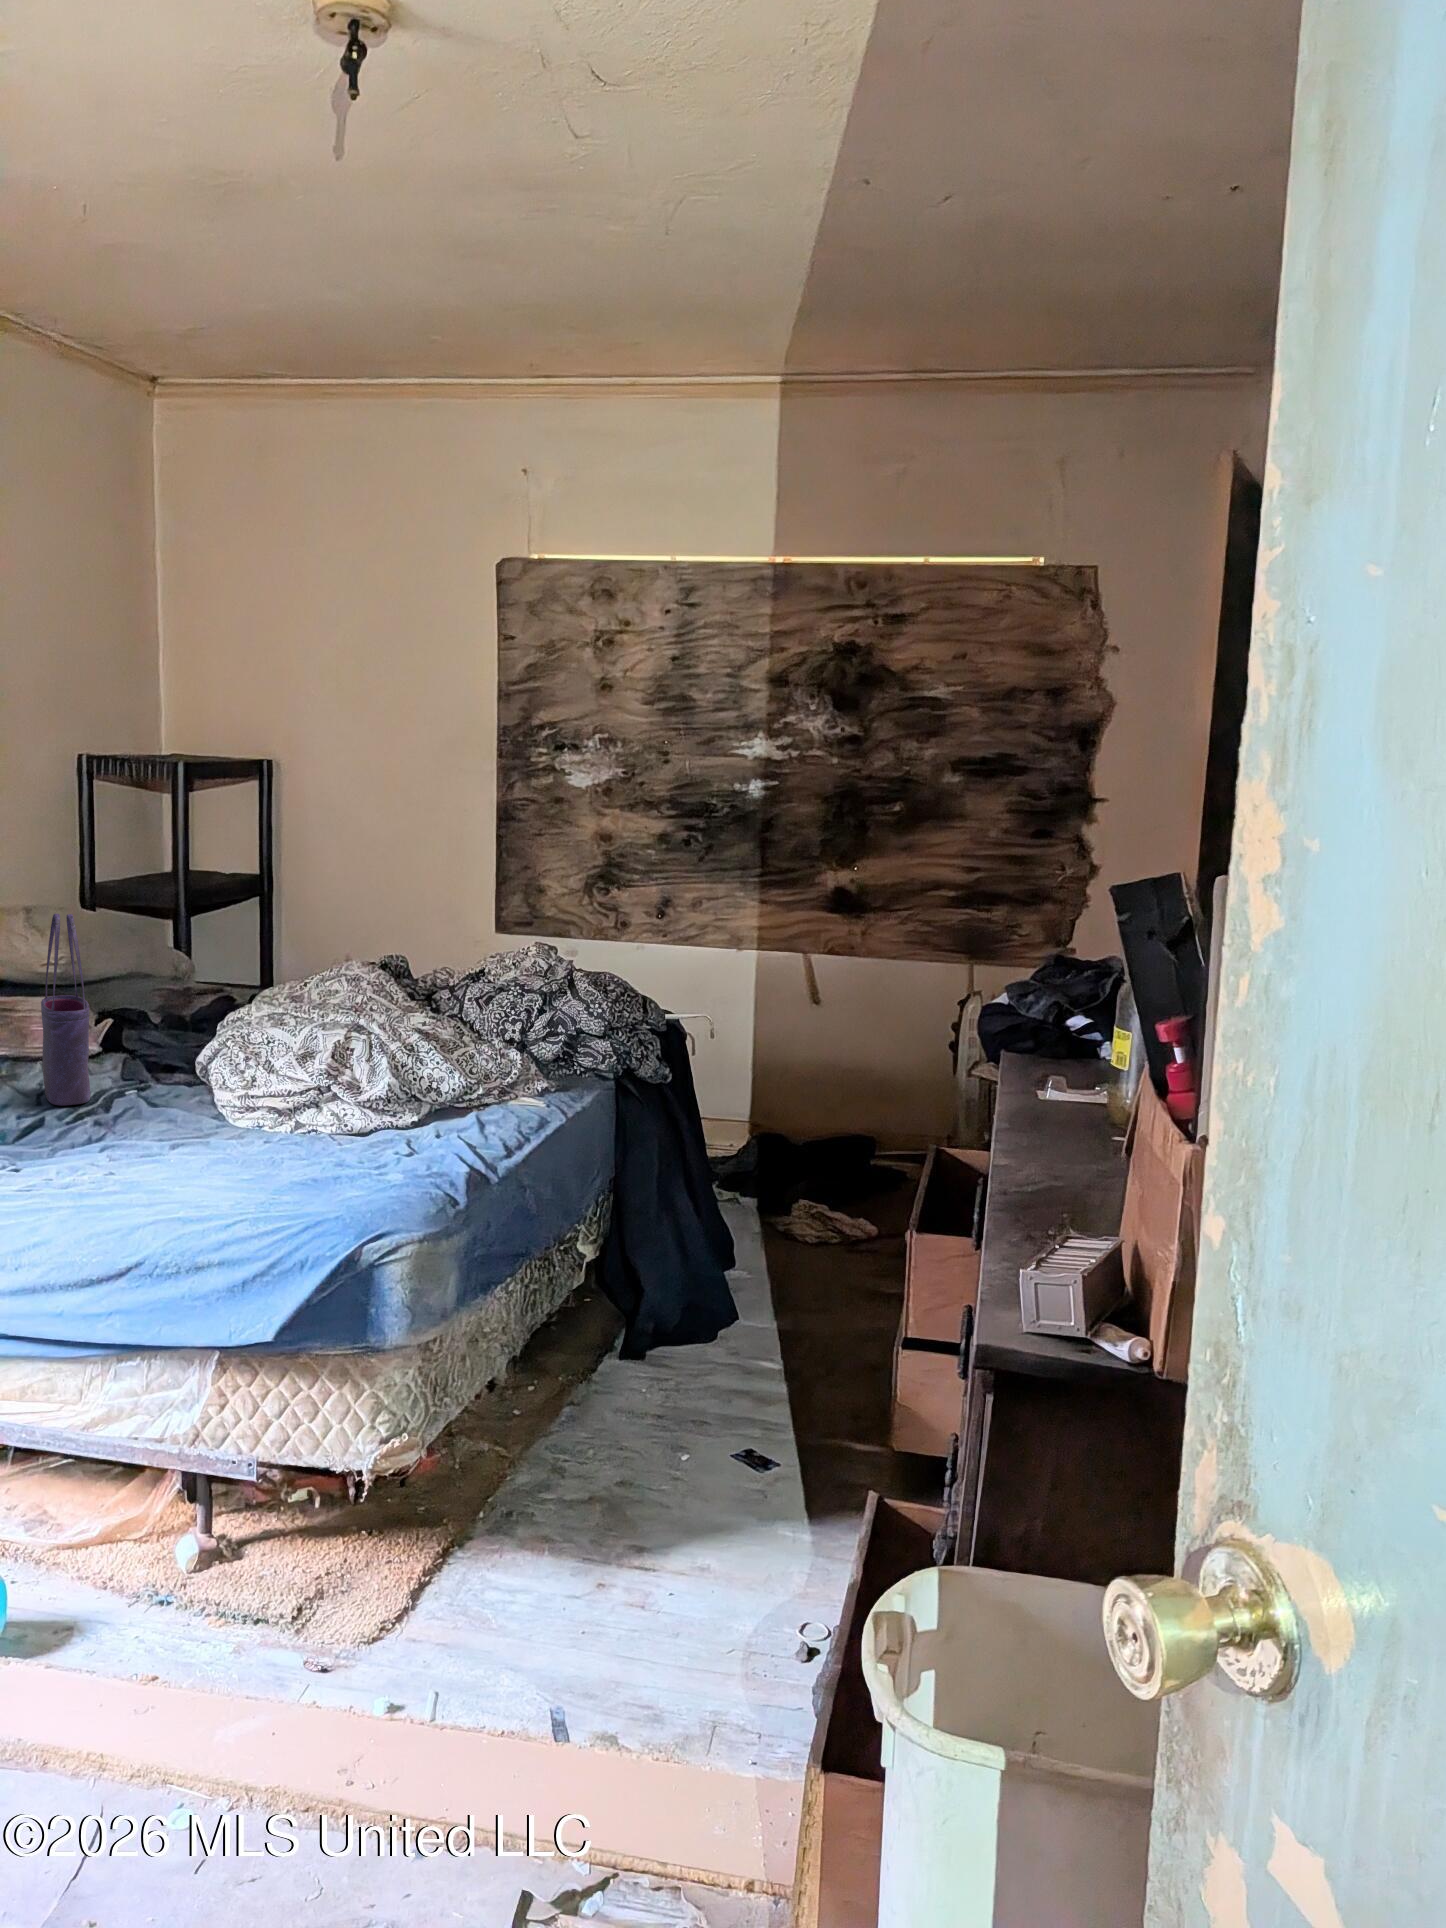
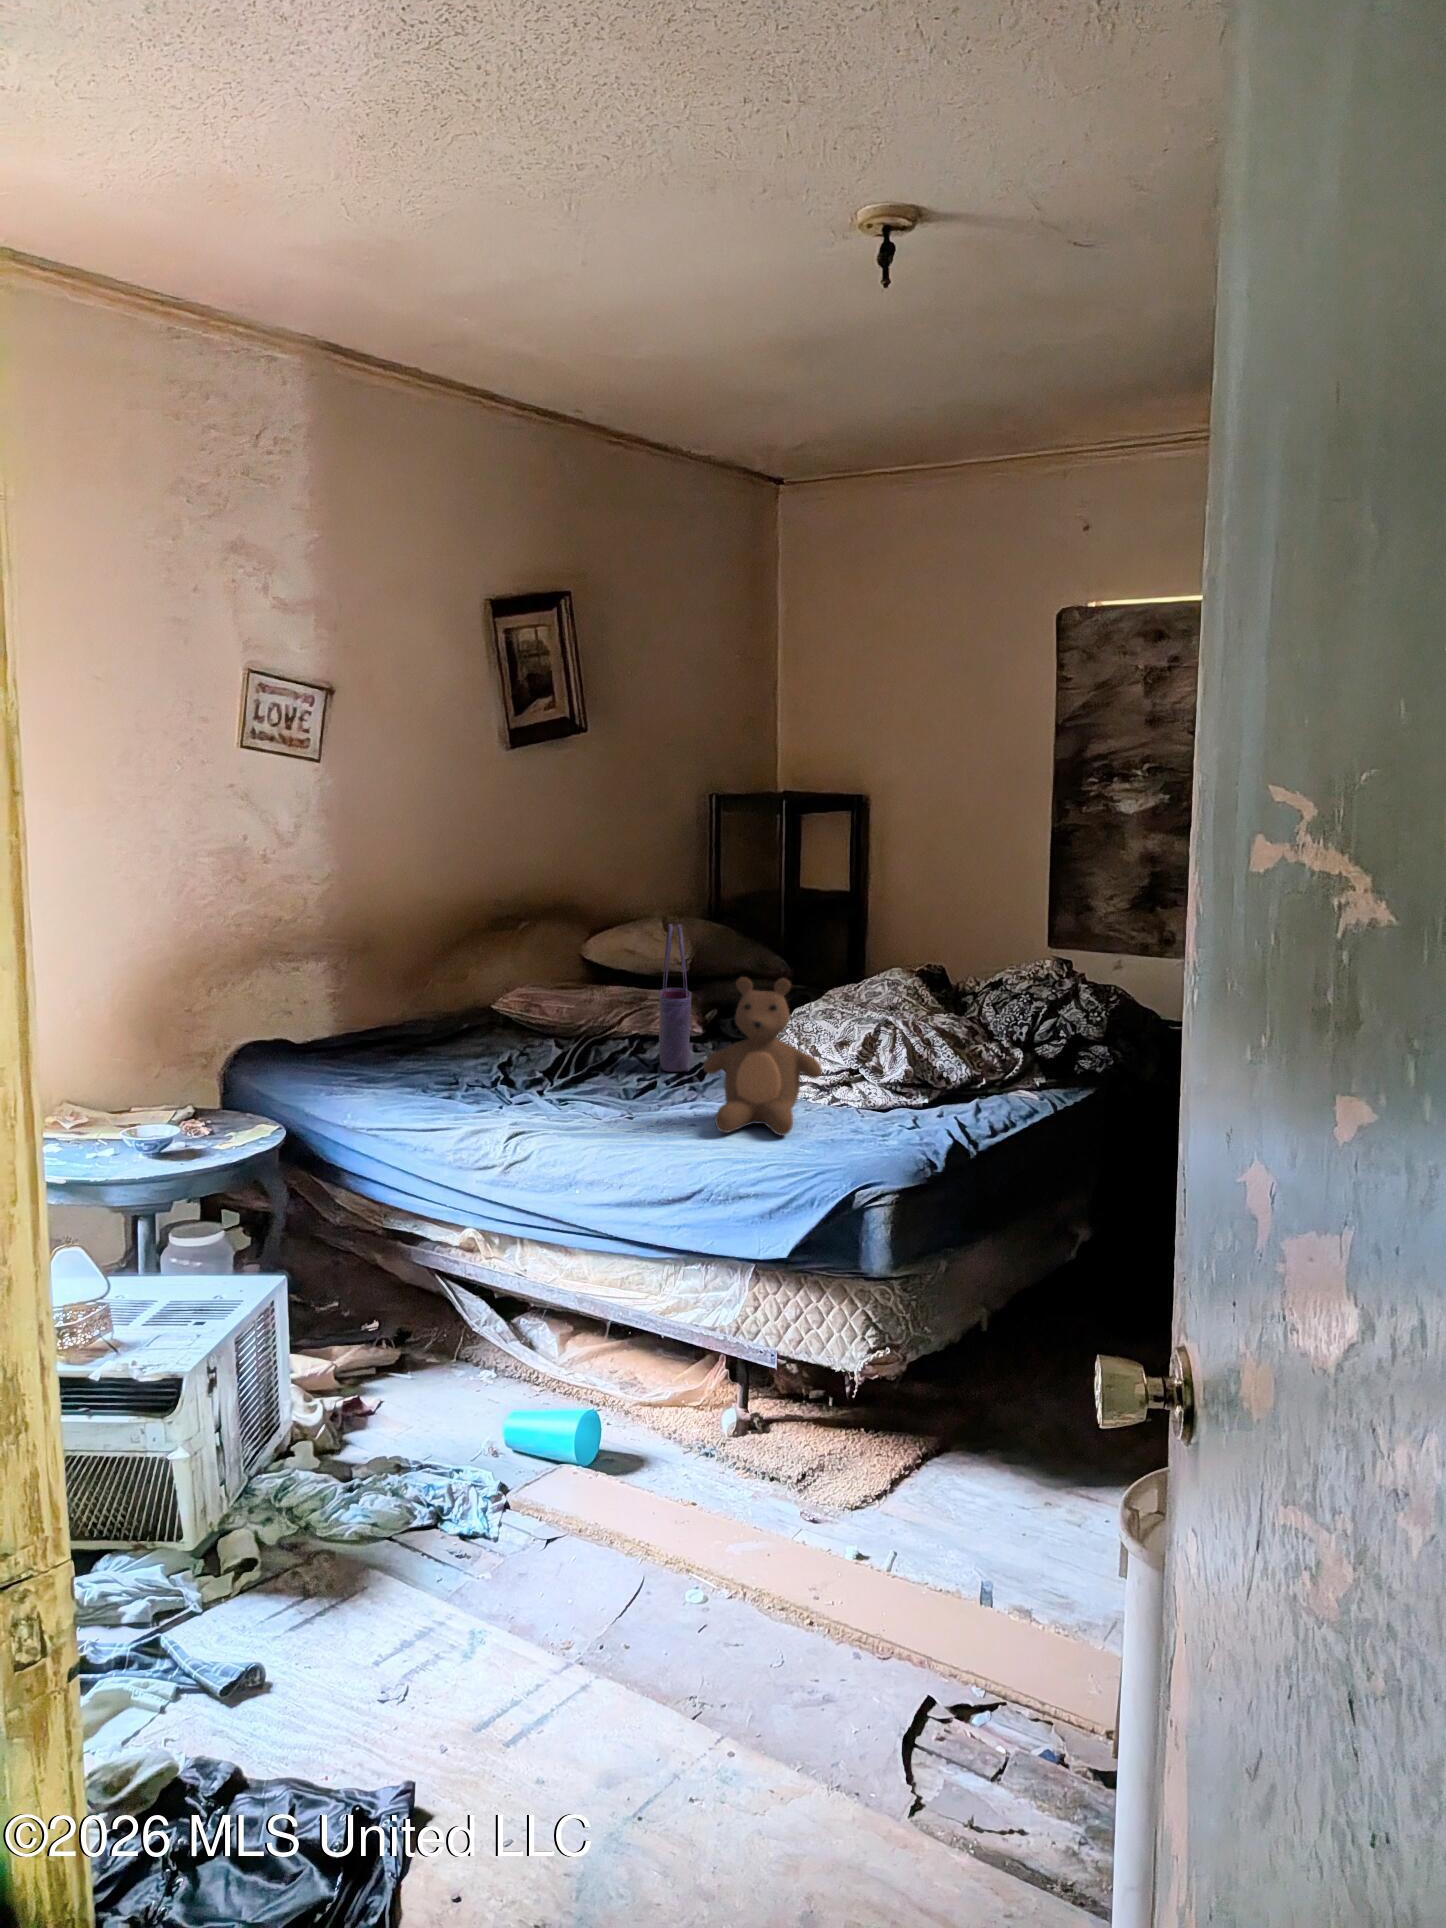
teddy bear: none [127,982,290,1185] -> present [703,977,822,1135]

